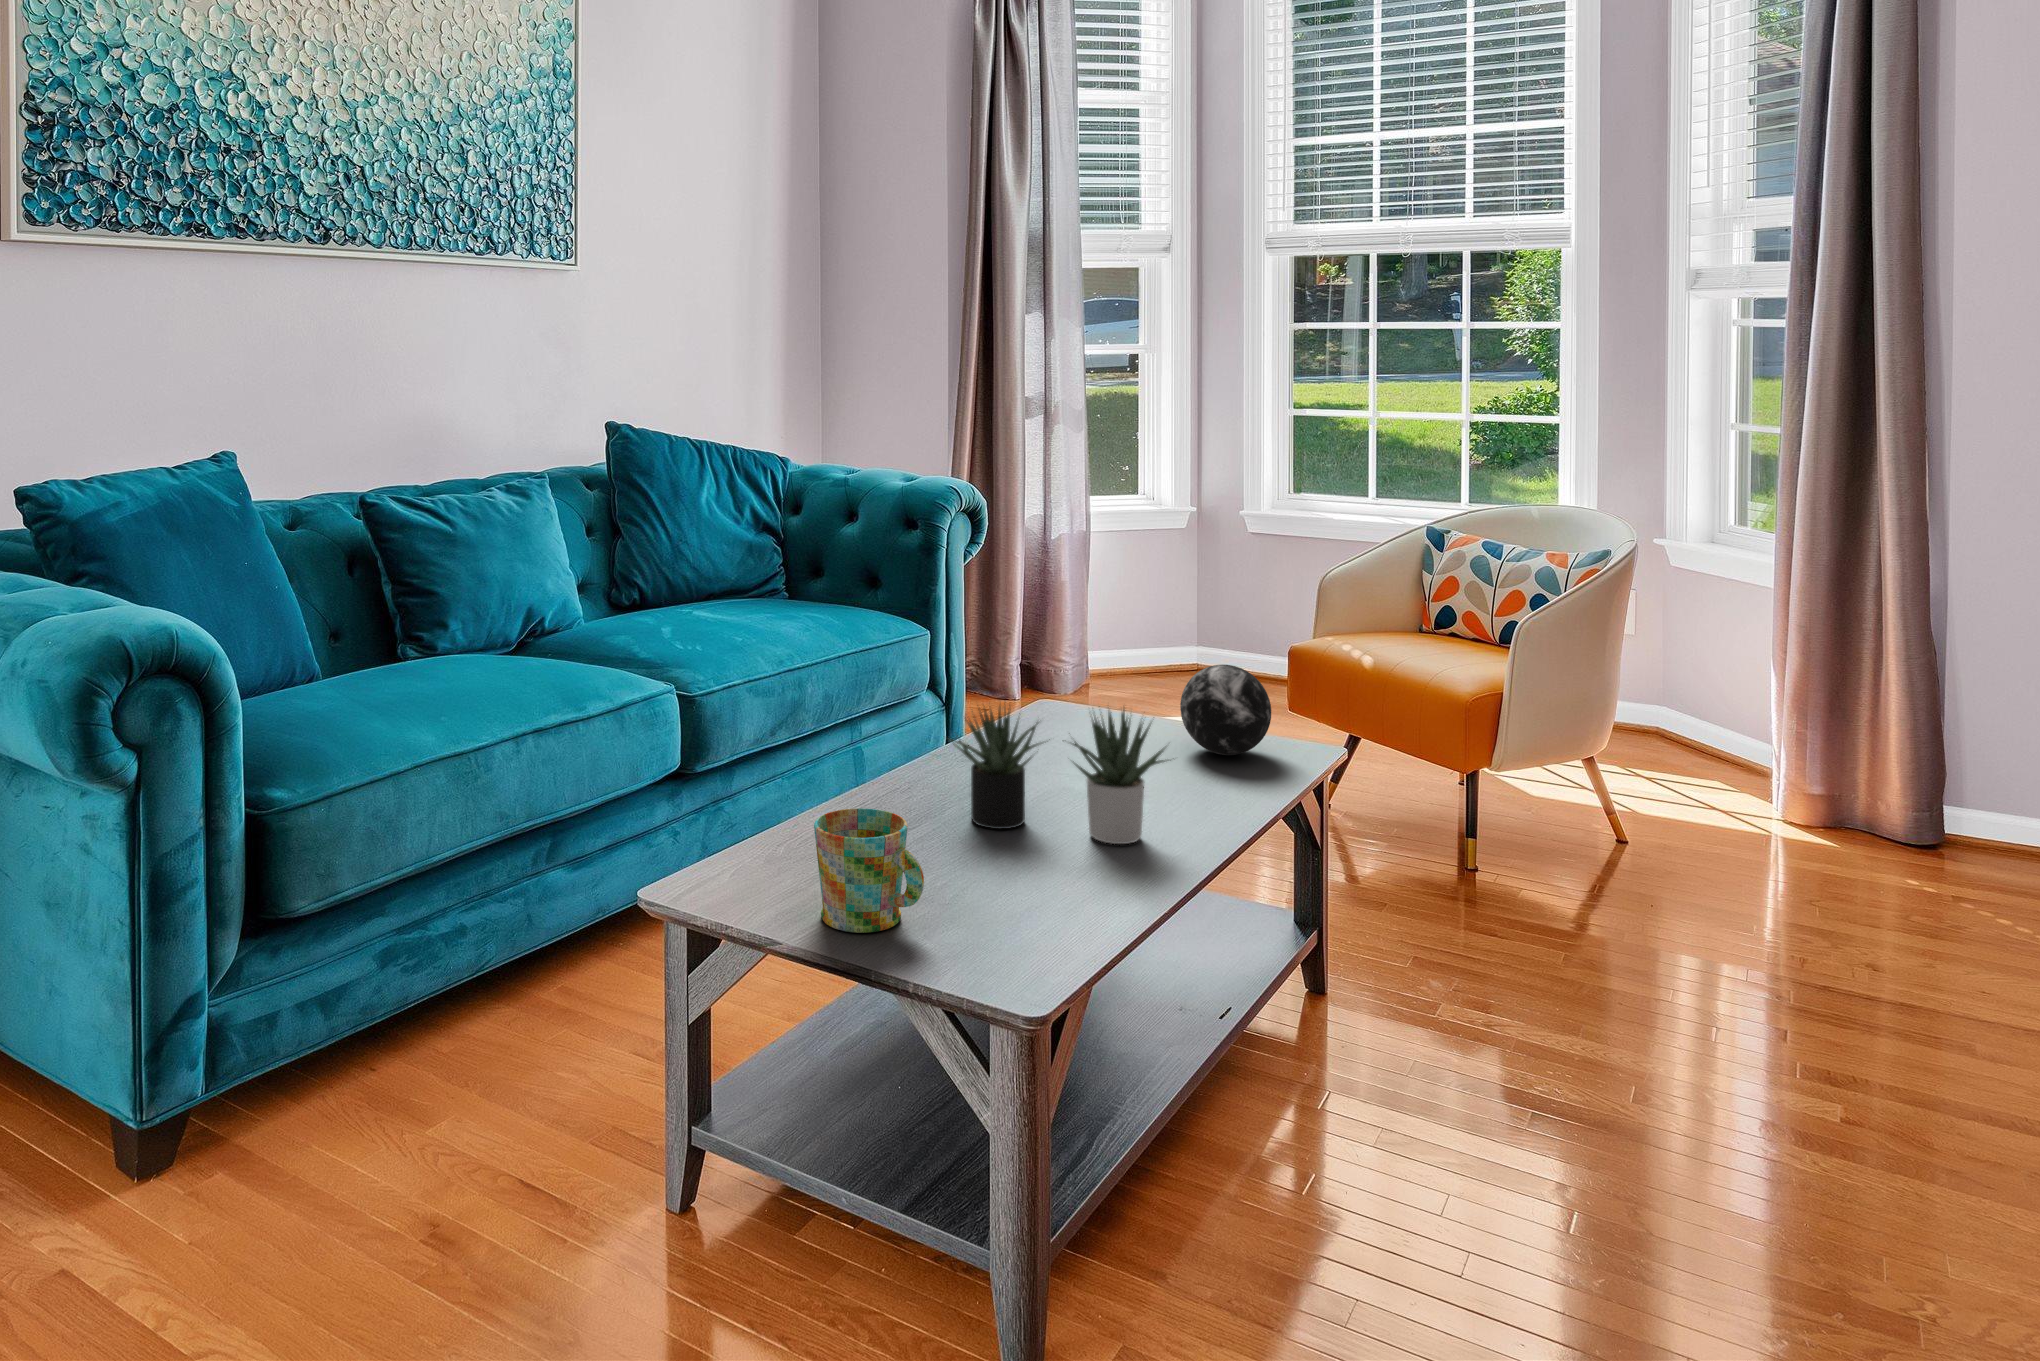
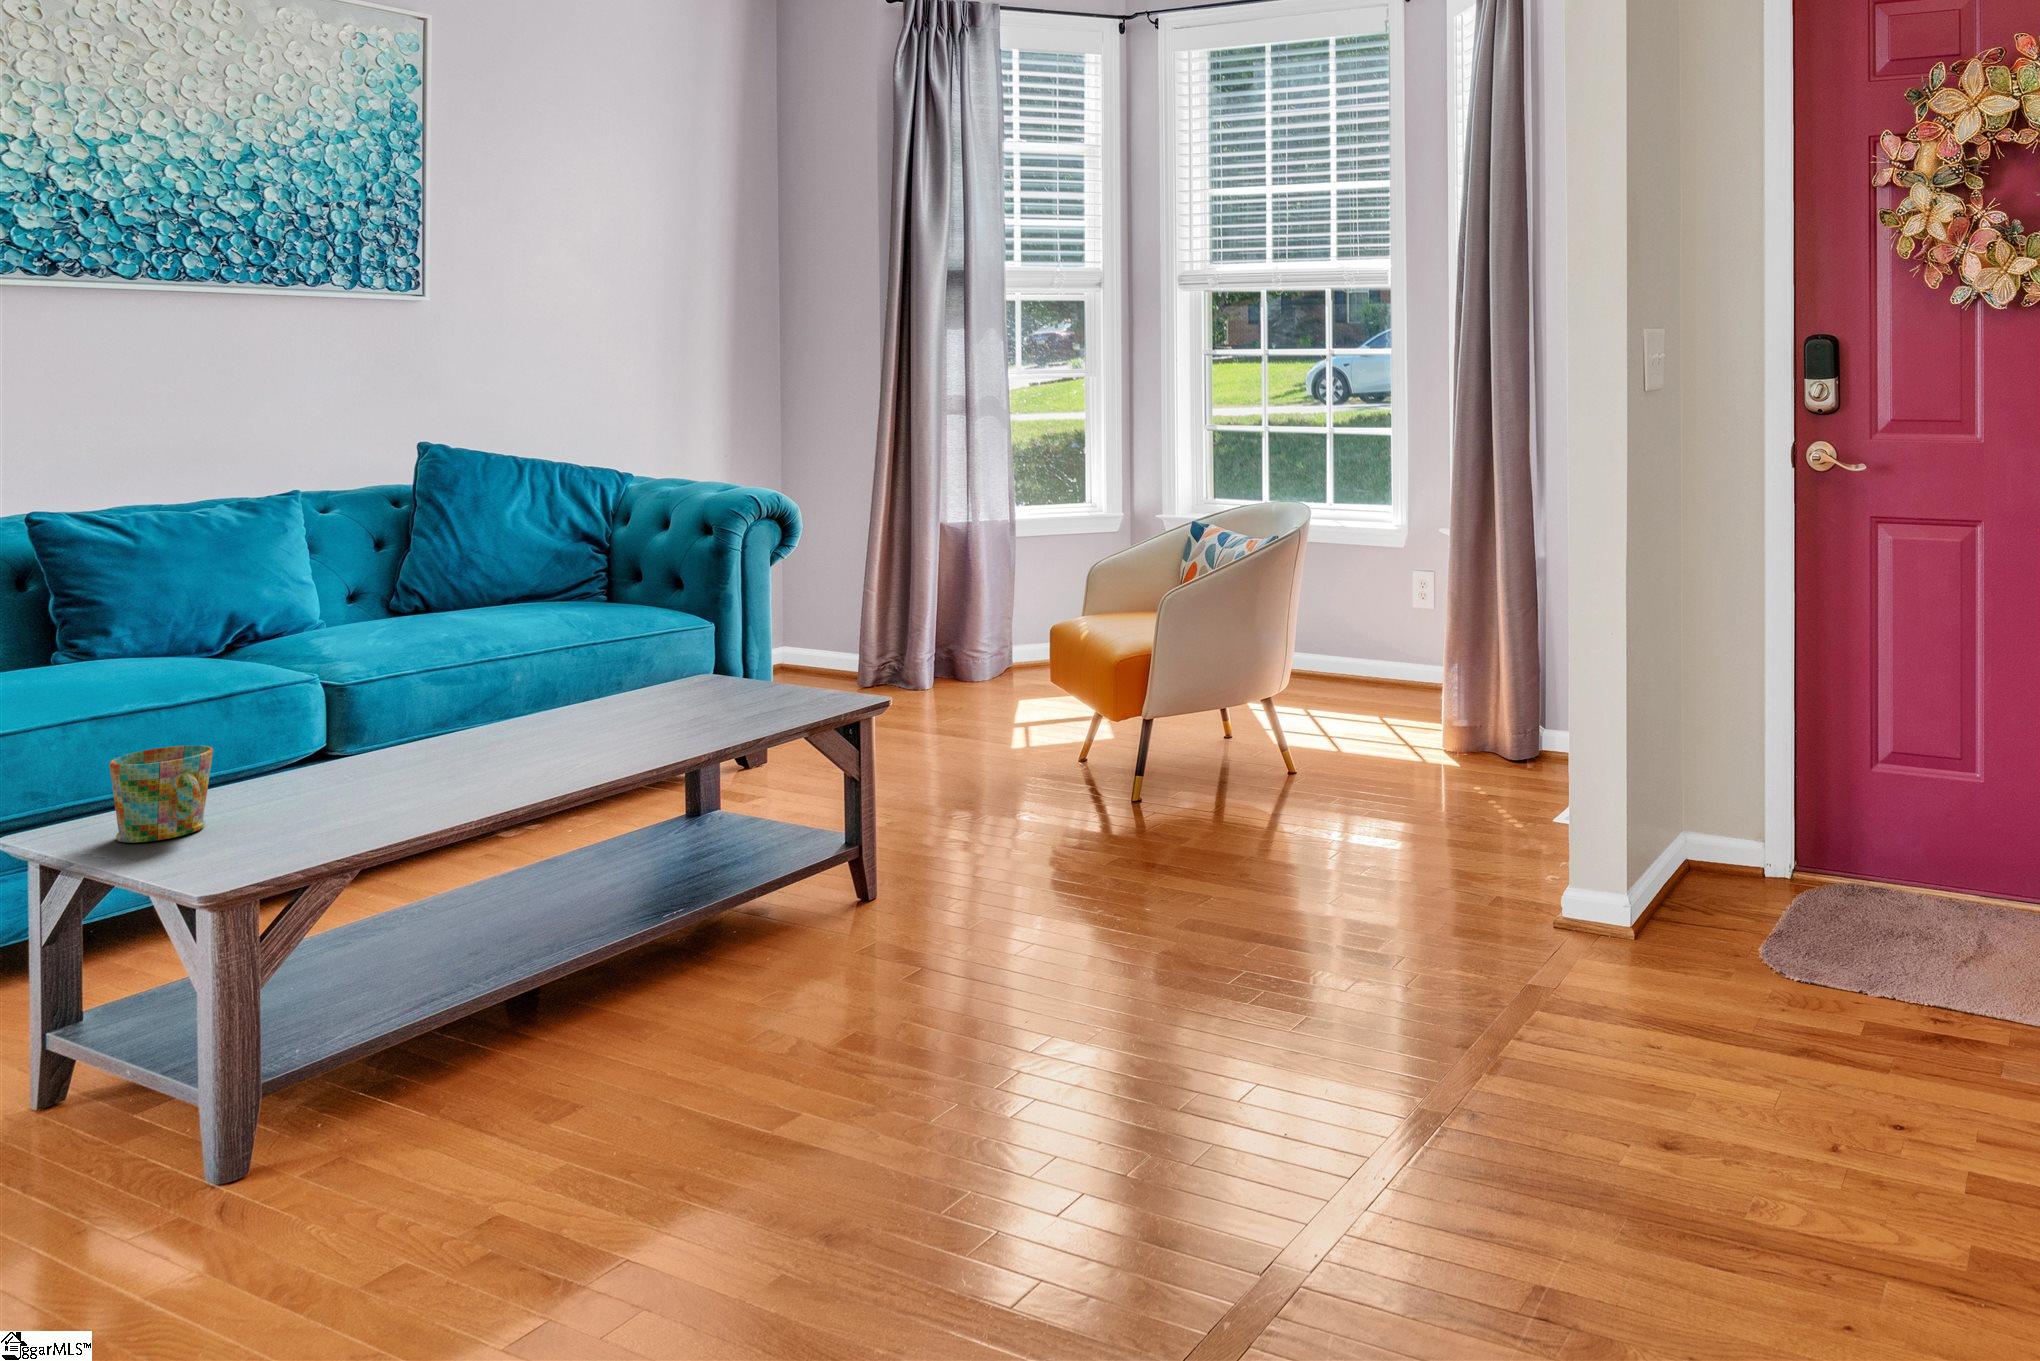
decorative orb: present [1180,665,1271,755] -> none [723,632,804,706]
succulent plant: present [949,705,1171,844] -> none [390,657,582,772]

